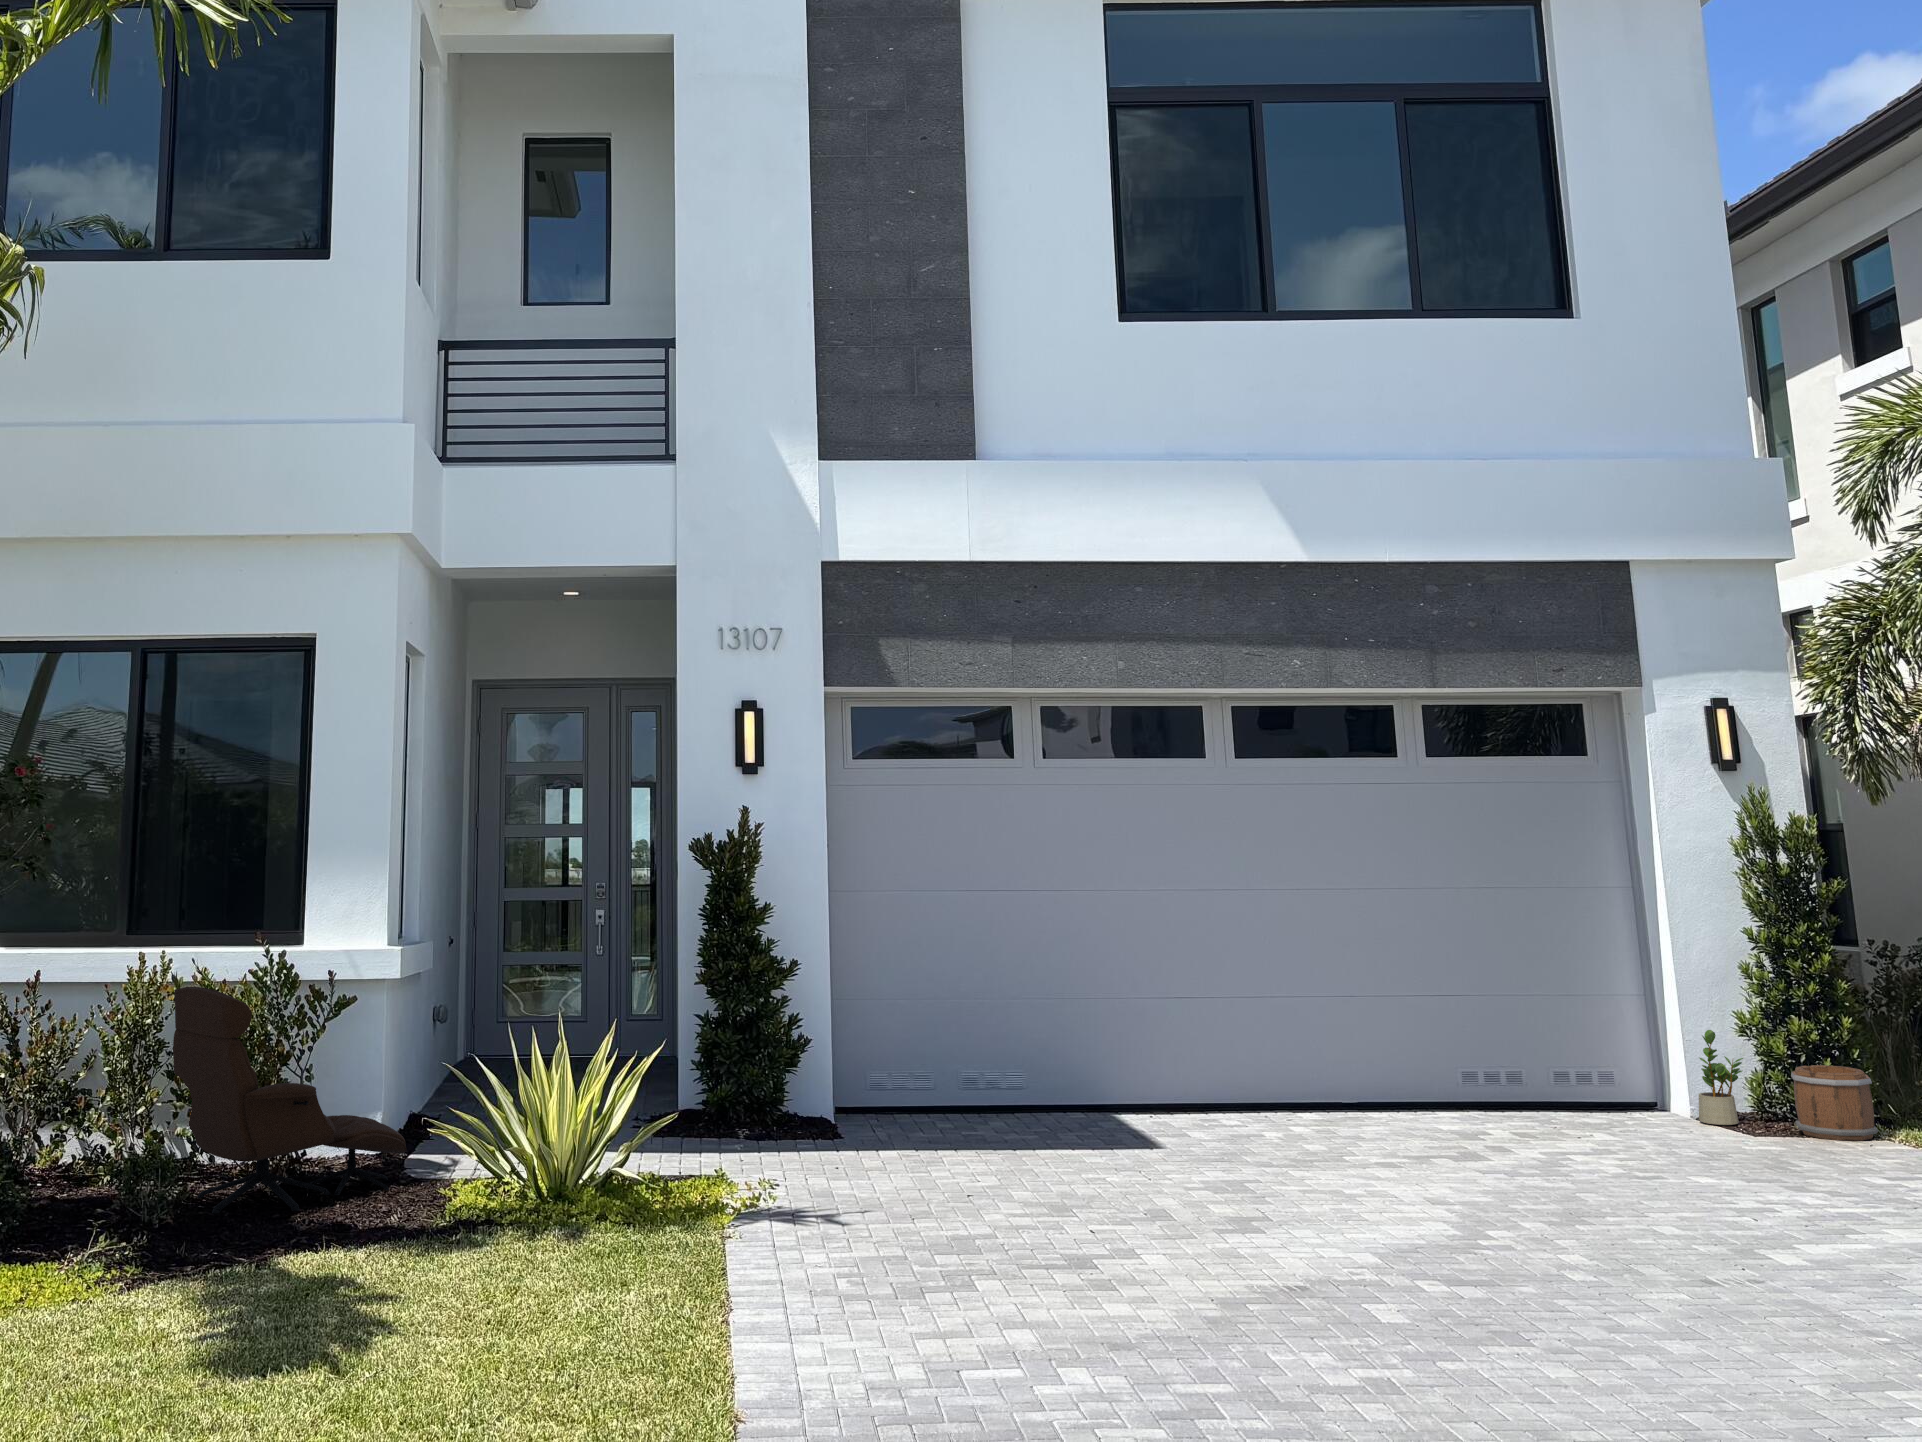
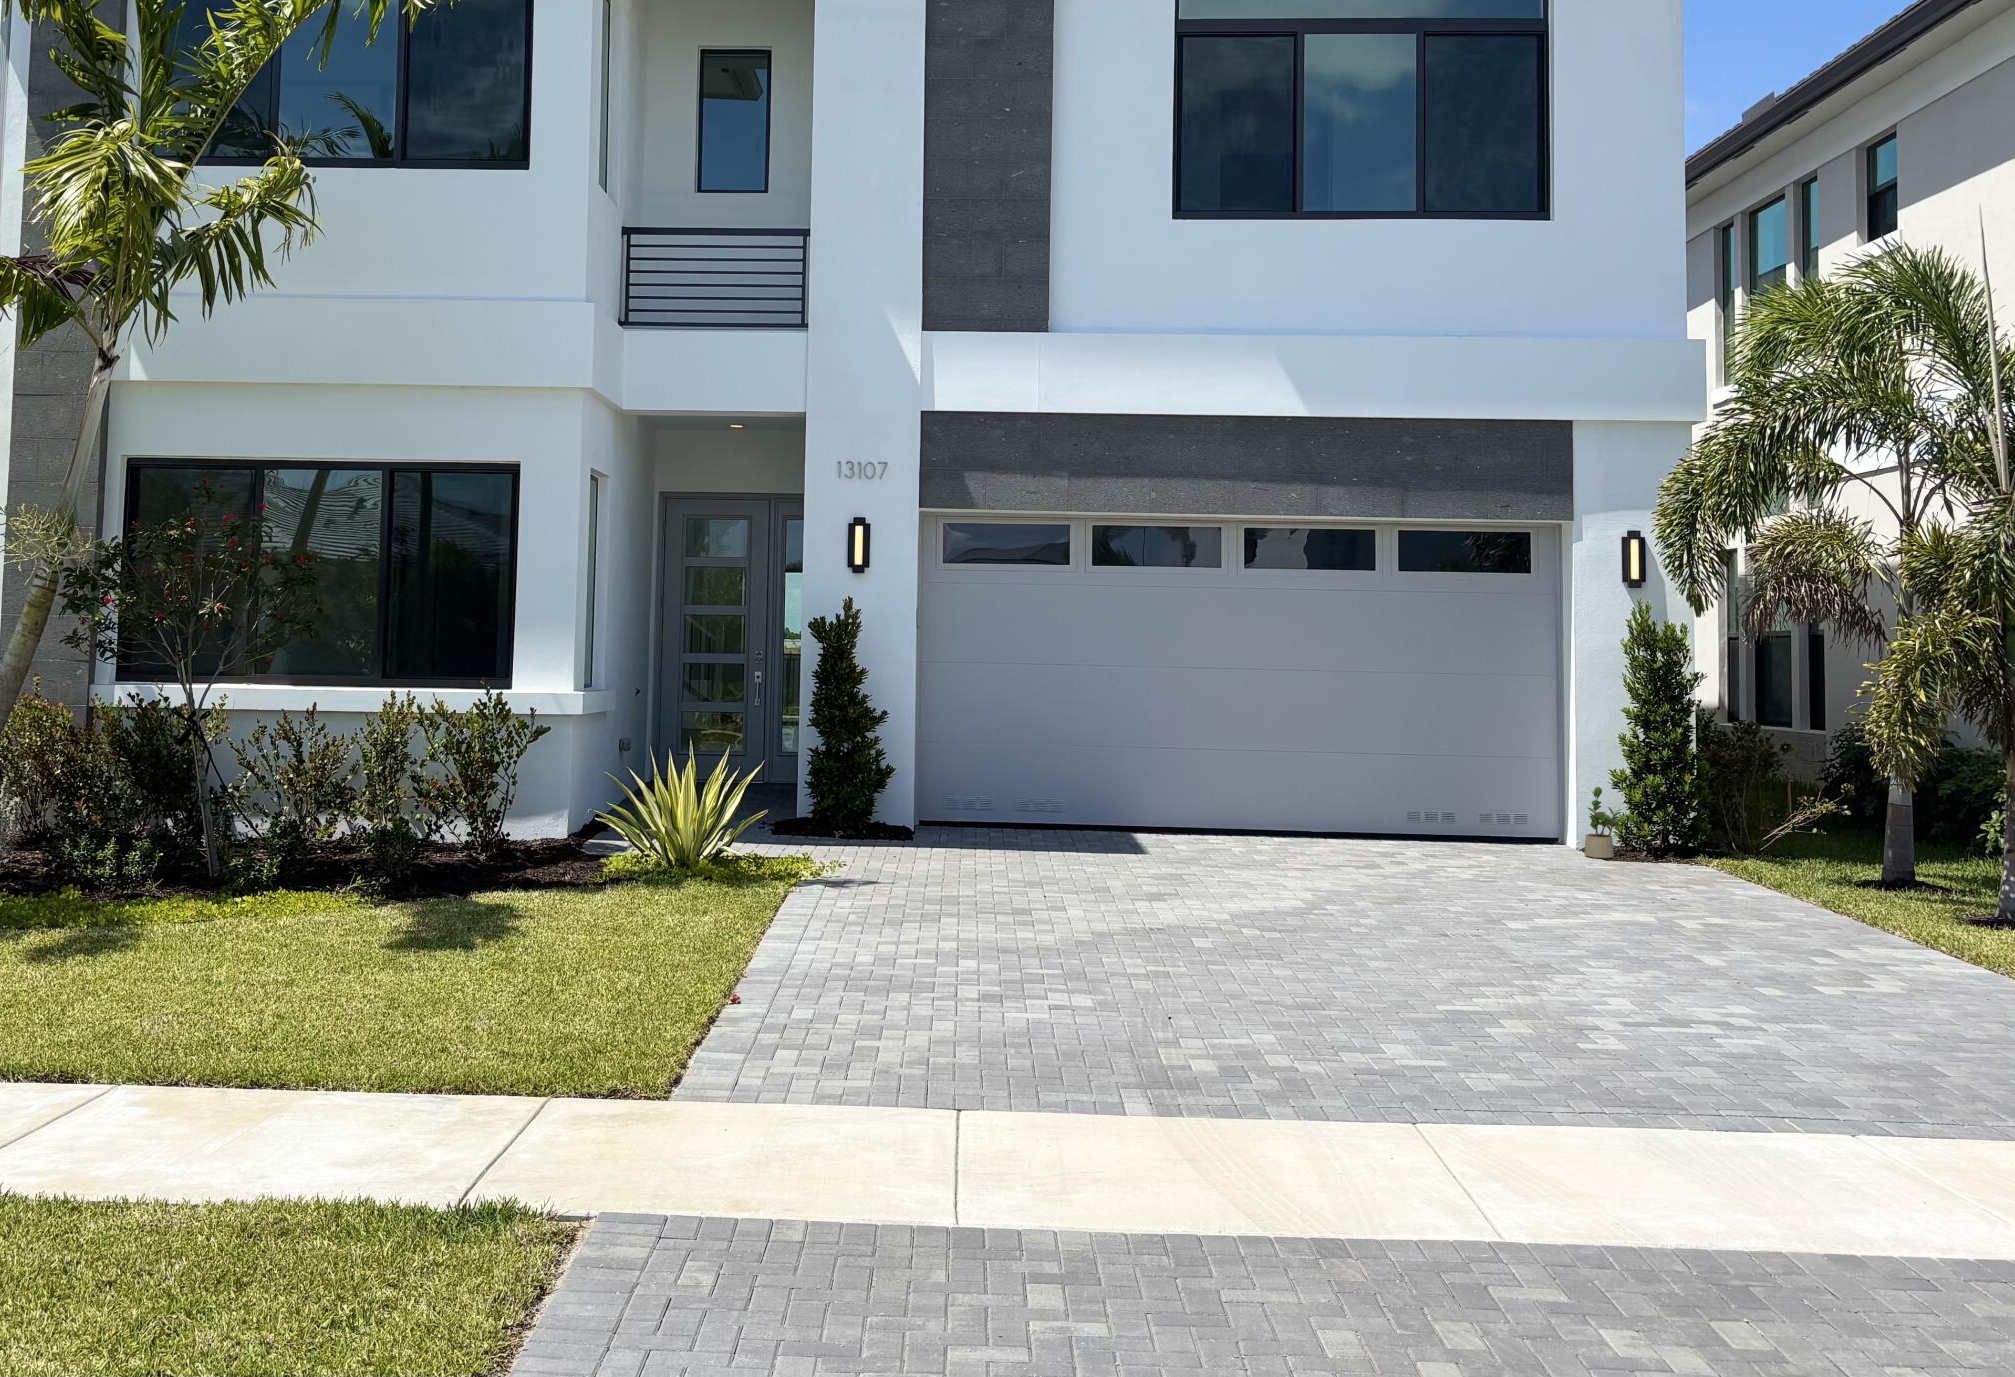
lounge chair: present [173,987,407,1213] -> none [413,715,581,872]
bucket: present [1791,1065,1878,1141] -> none [1652,816,1712,872]

